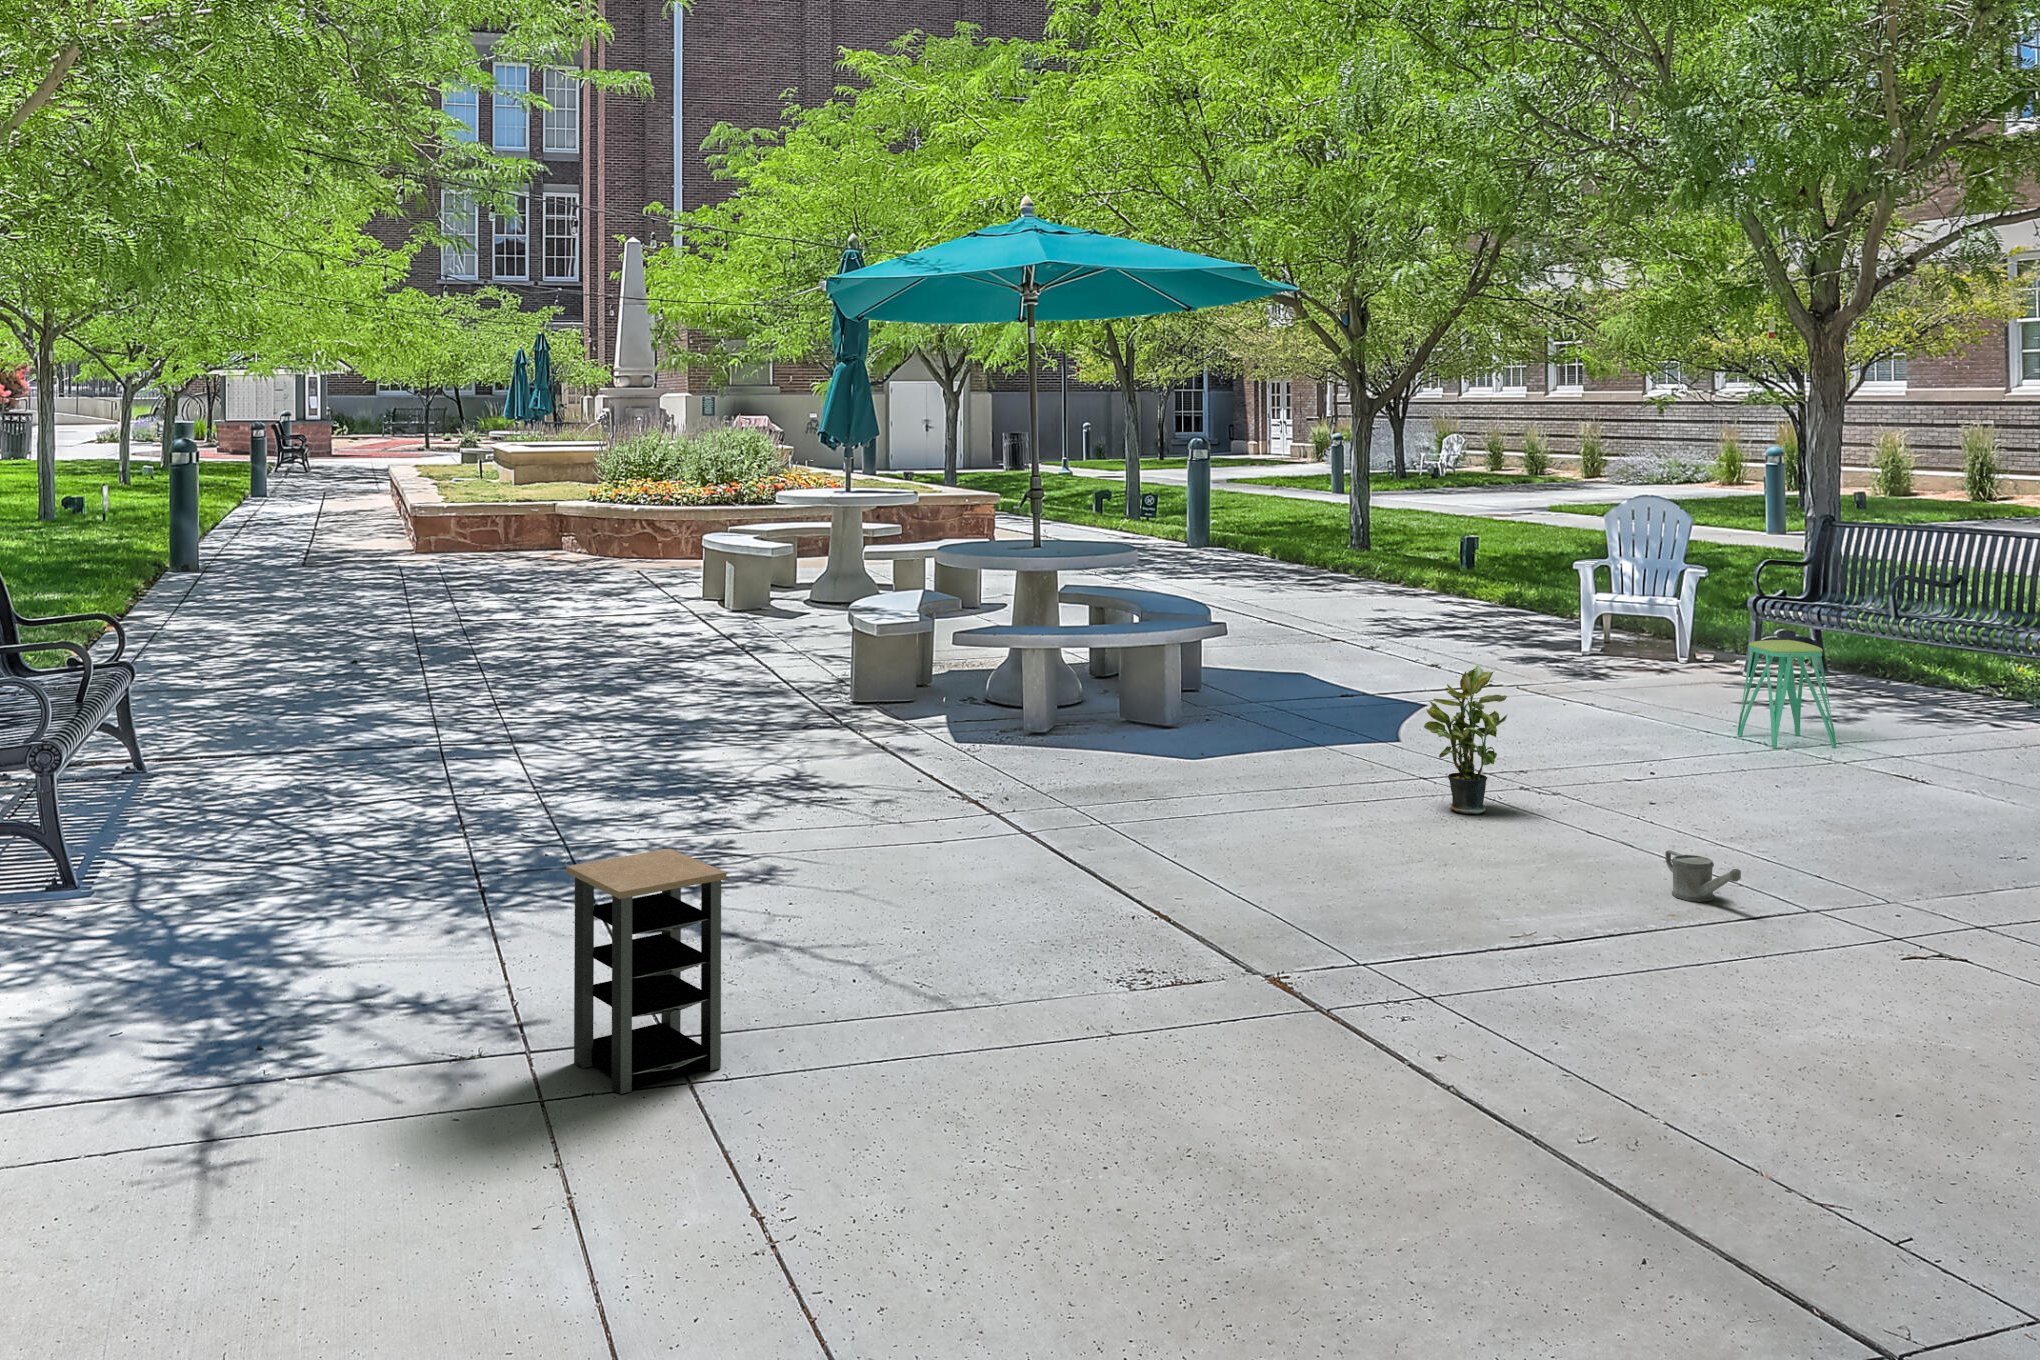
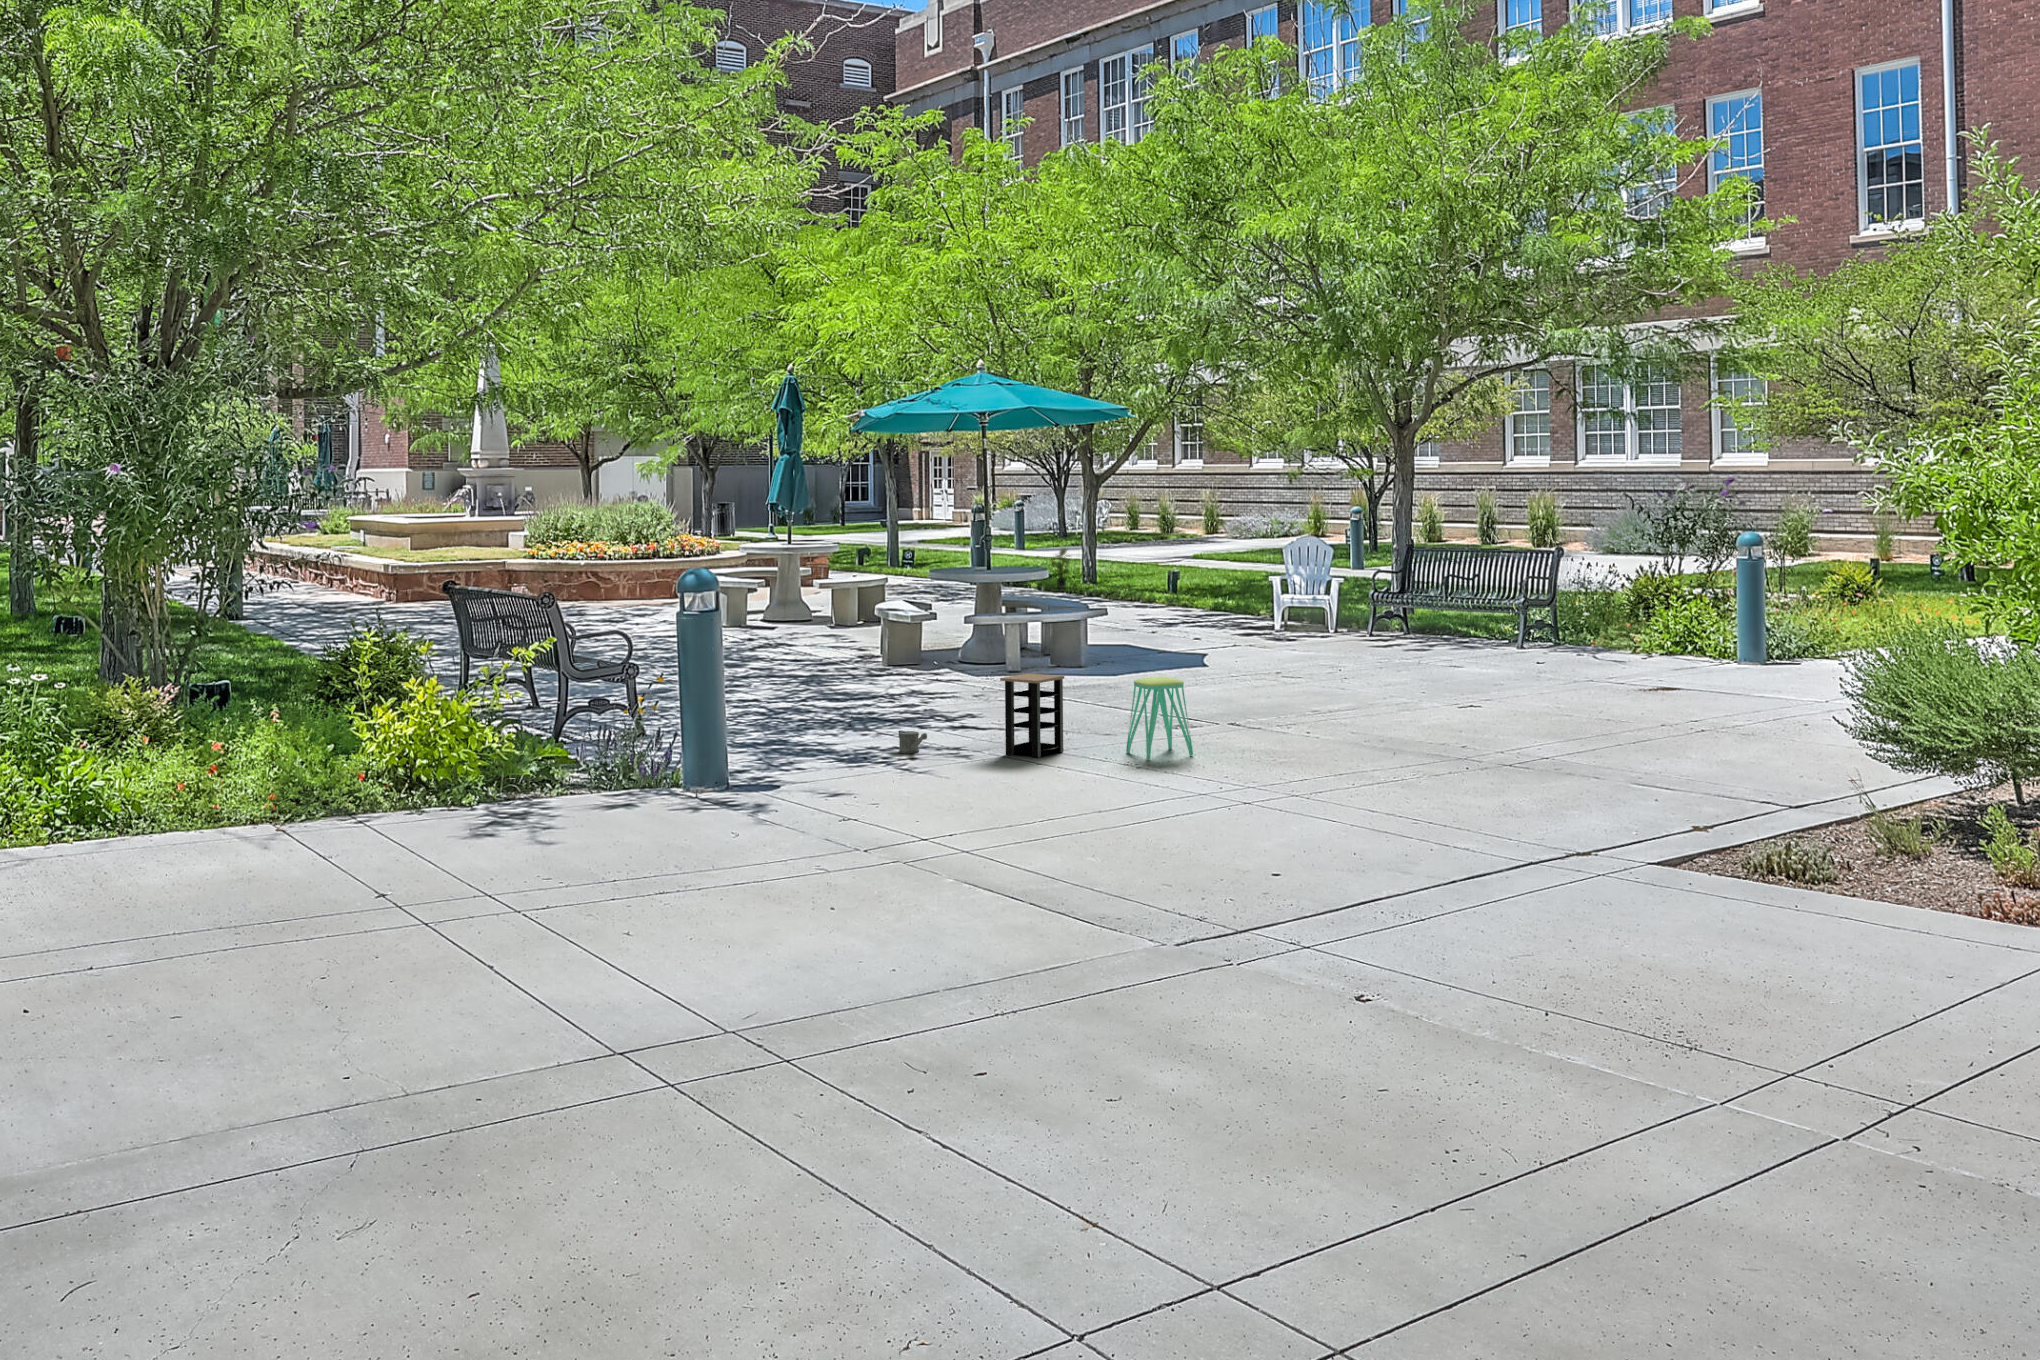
stool: present [1737,640,1836,748] -> present [1126,677,1193,759]
potted plant: present [1424,665,1507,814] -> present [1051,548,1070,588]
watering can: present [1665,850,1741,902] -> present [899,730,927,753]

